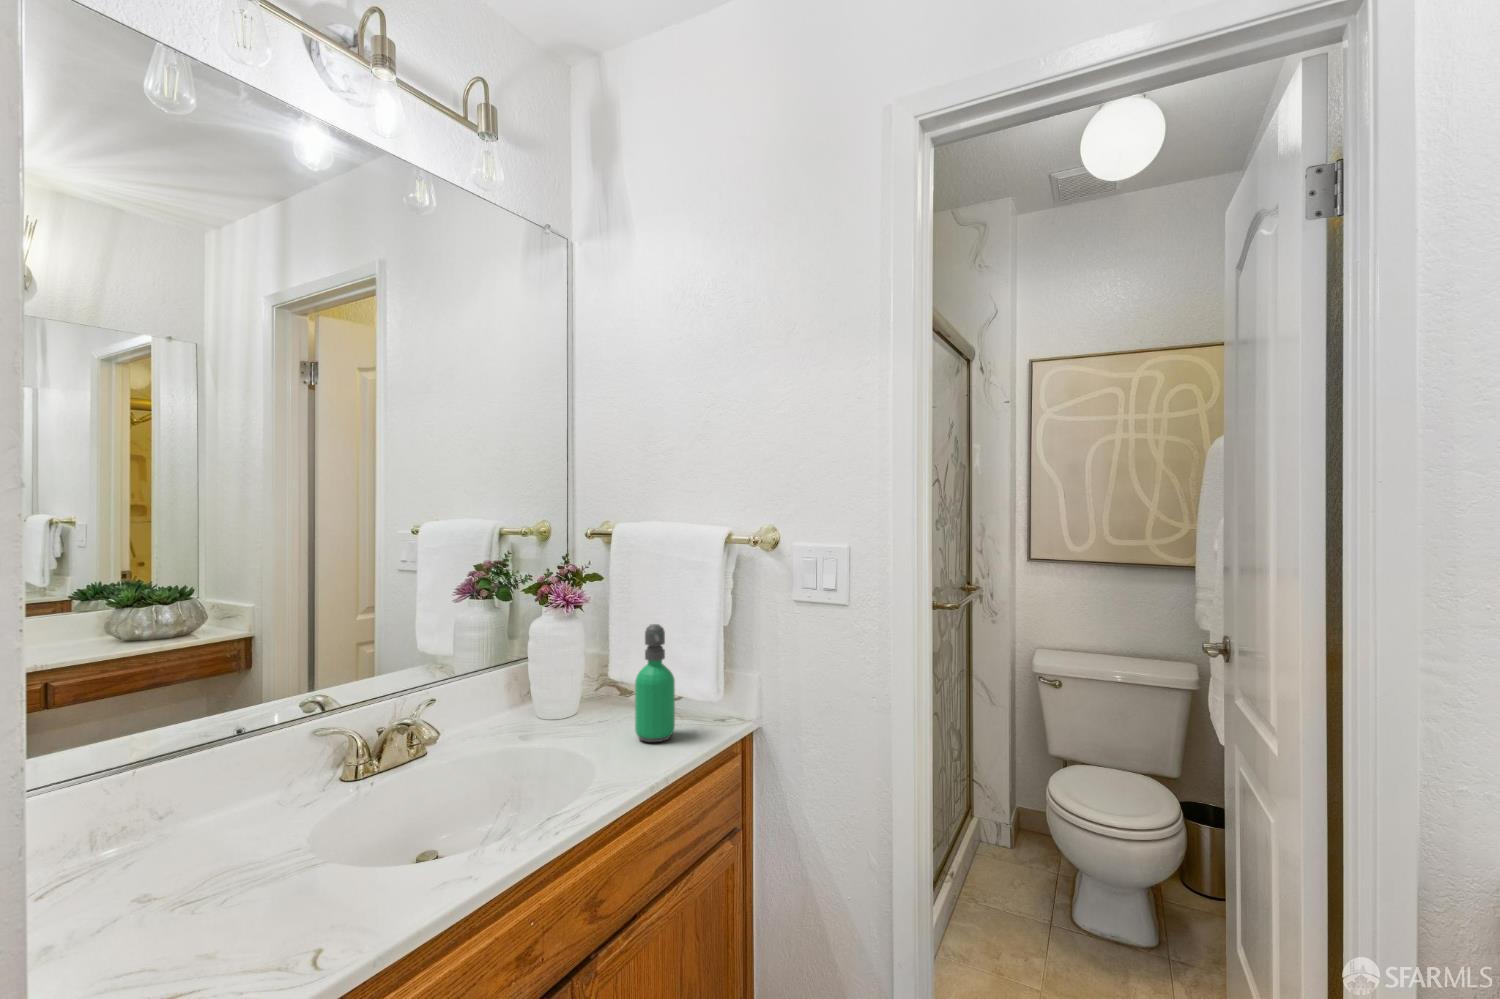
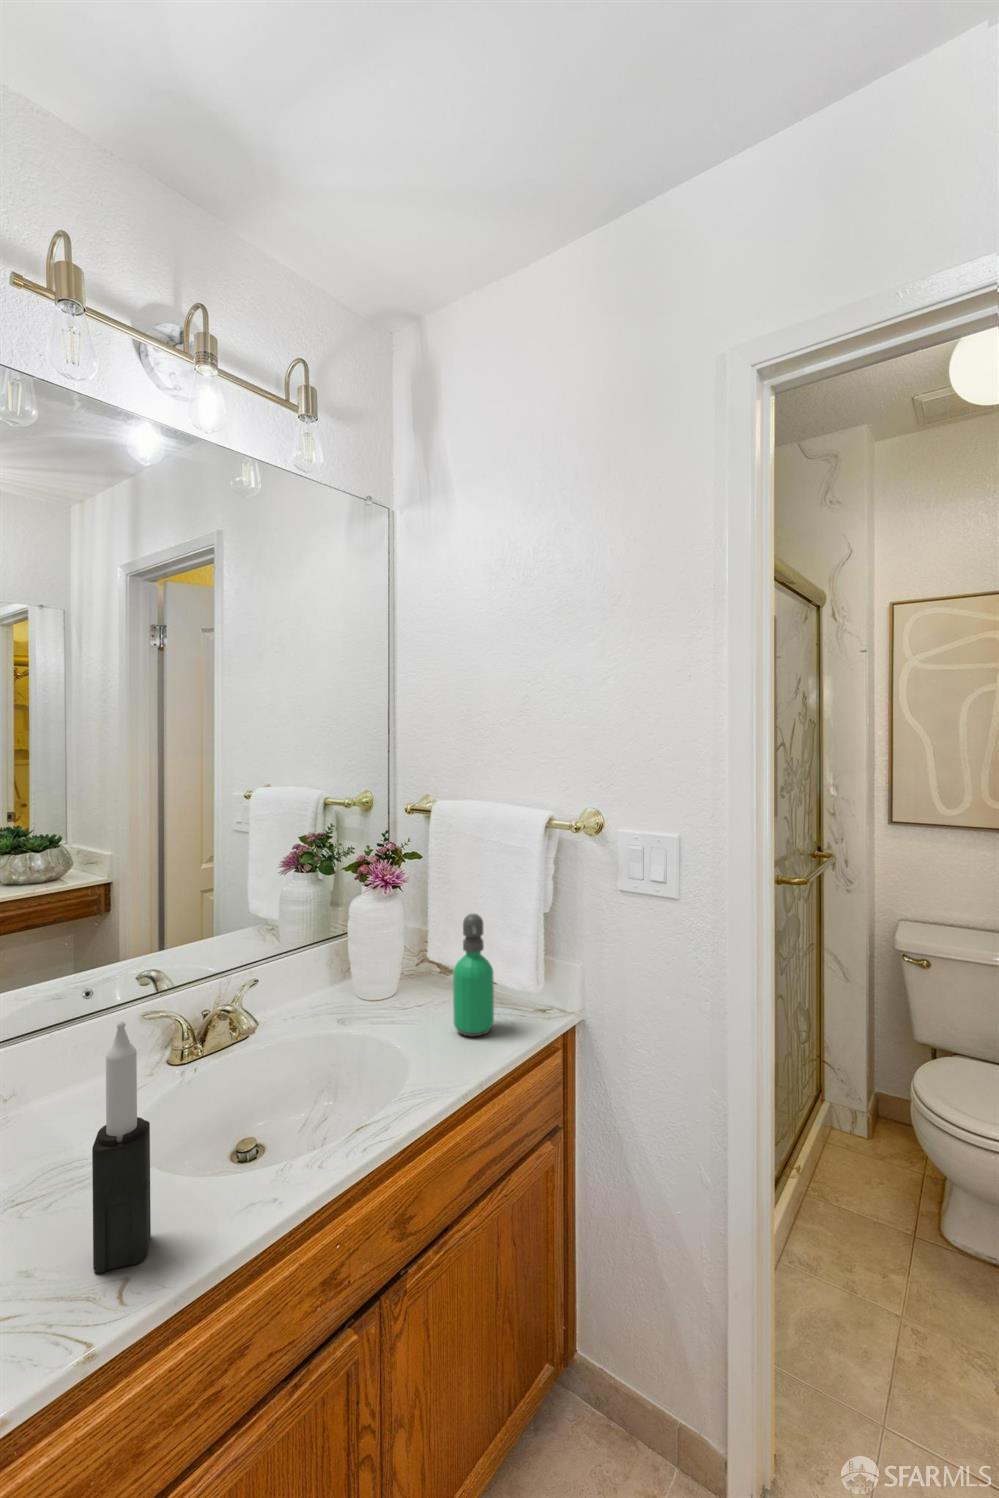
candle: none [290,699,348,950] -> present [92,1021,151,1273]

